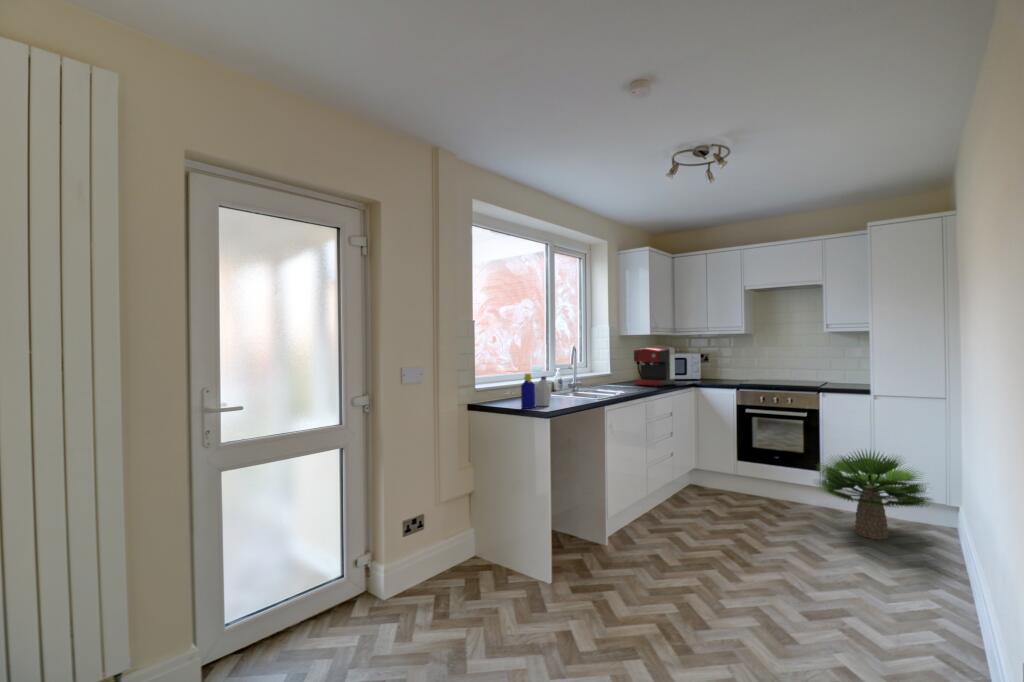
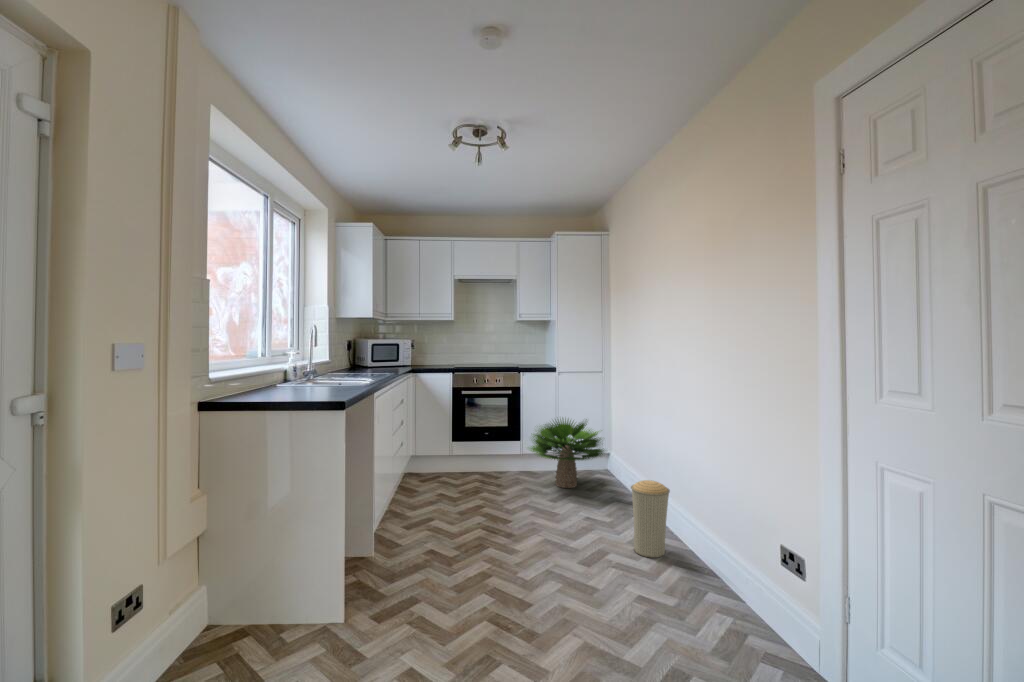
coffee maker: present [634,345,675,386] -> none [359,329,398,372]
bottle: present [521,373,551,409] -> none [301,356,332,404]
trash can: none [885,540,948,645] -> present [631,480,670,558]

